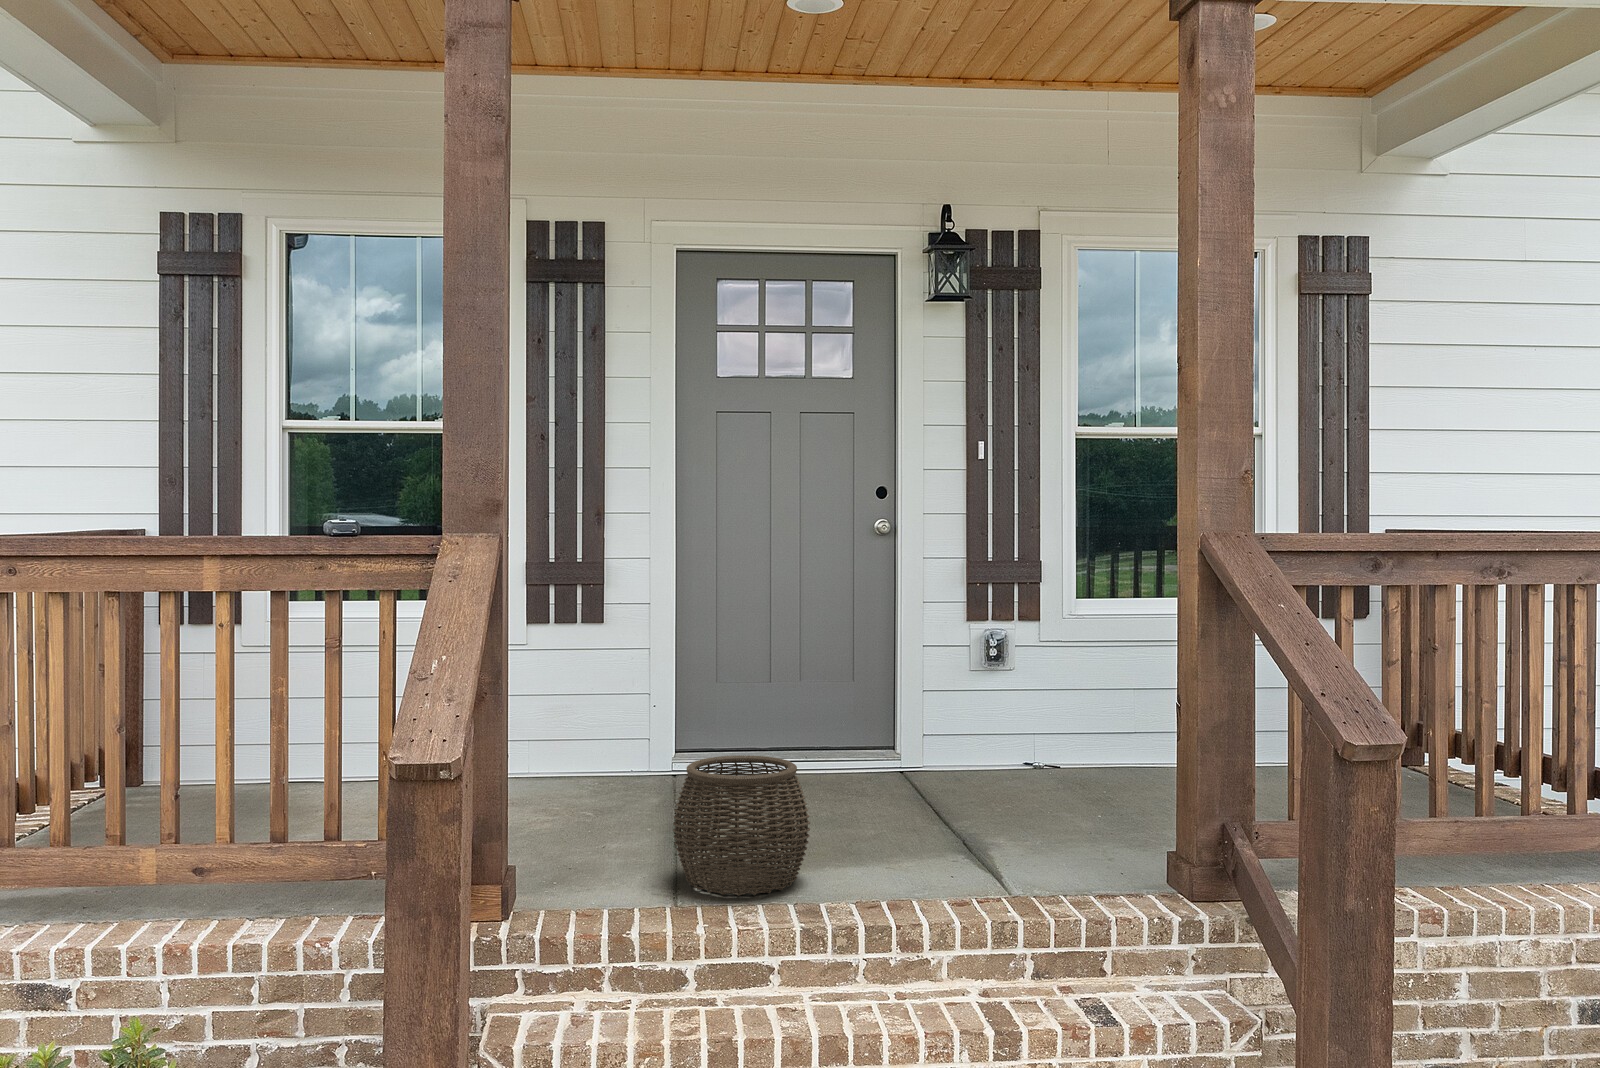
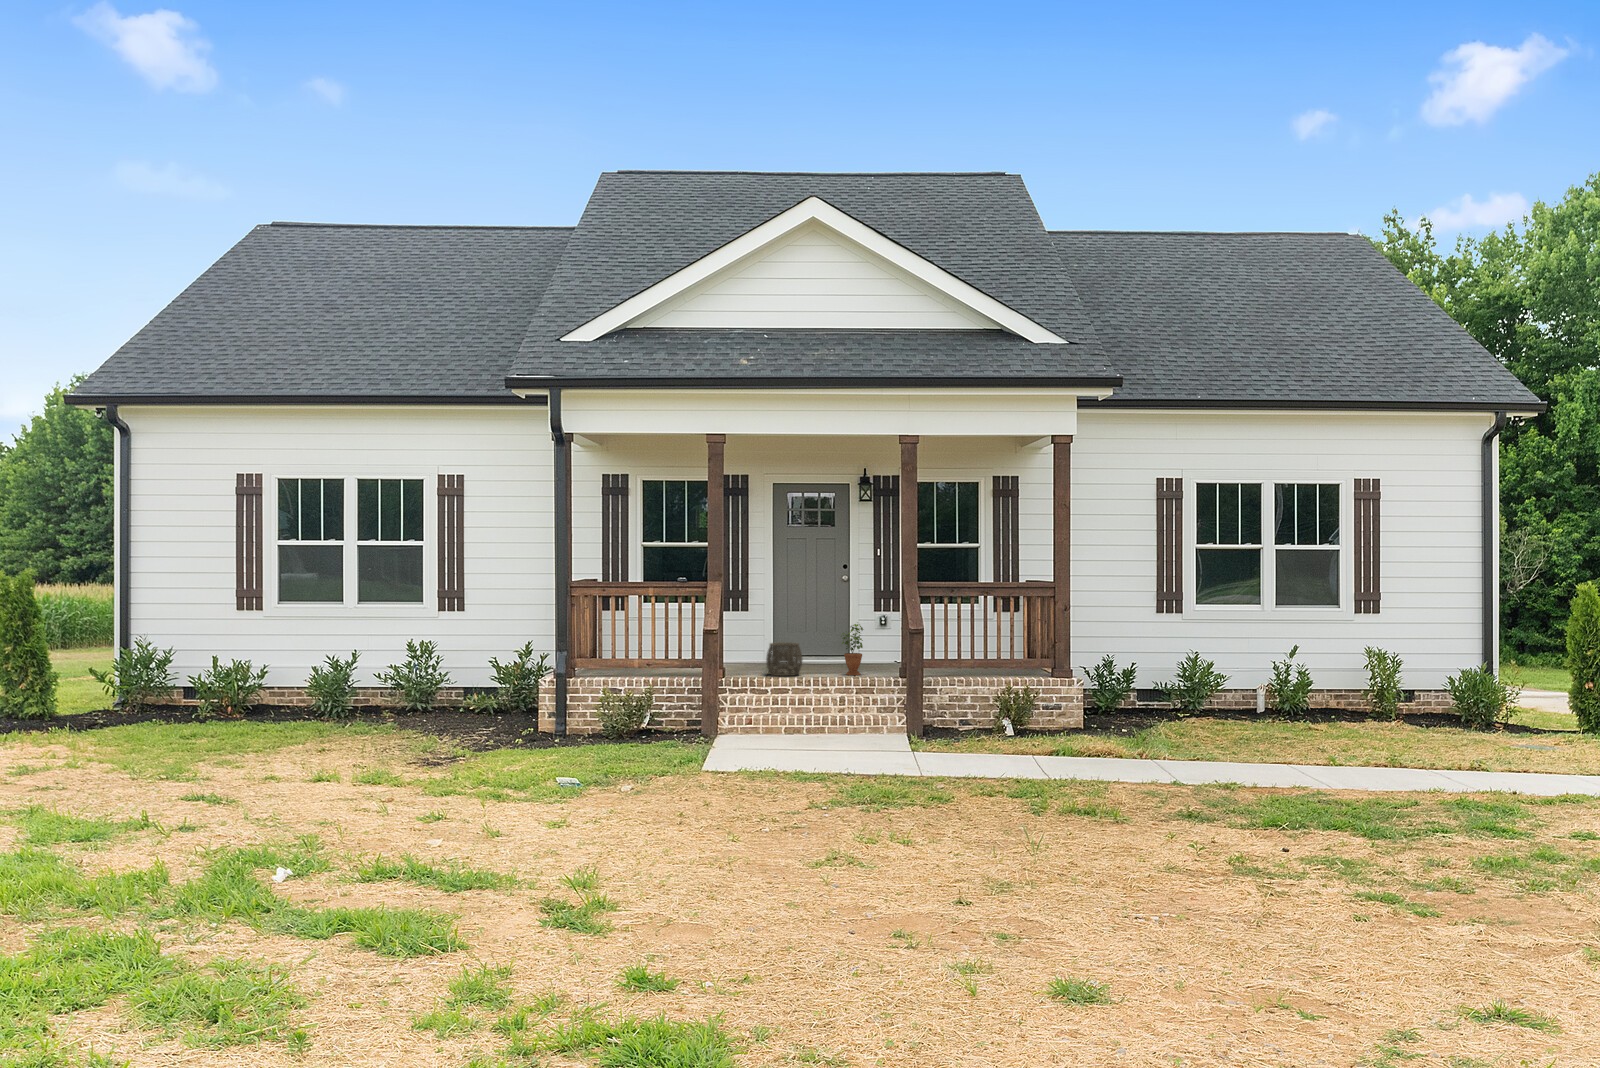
potted plant: none [938,679,1021,876] -> present [841,624,863,675]

